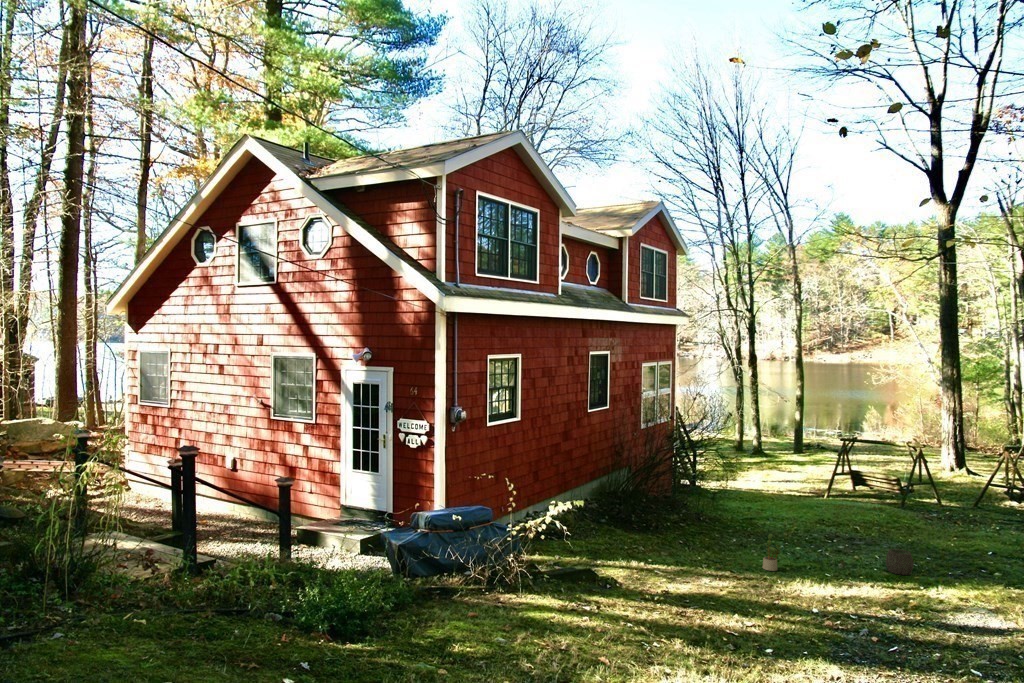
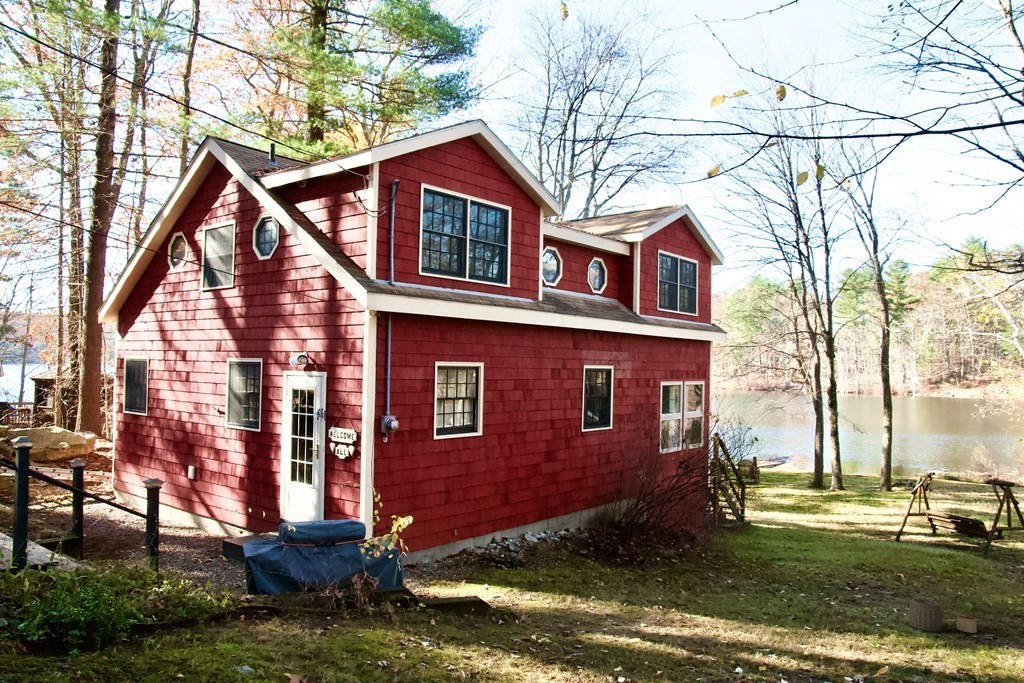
potted plant: present [763,534,782,571] -> present [957,587,982,633]

